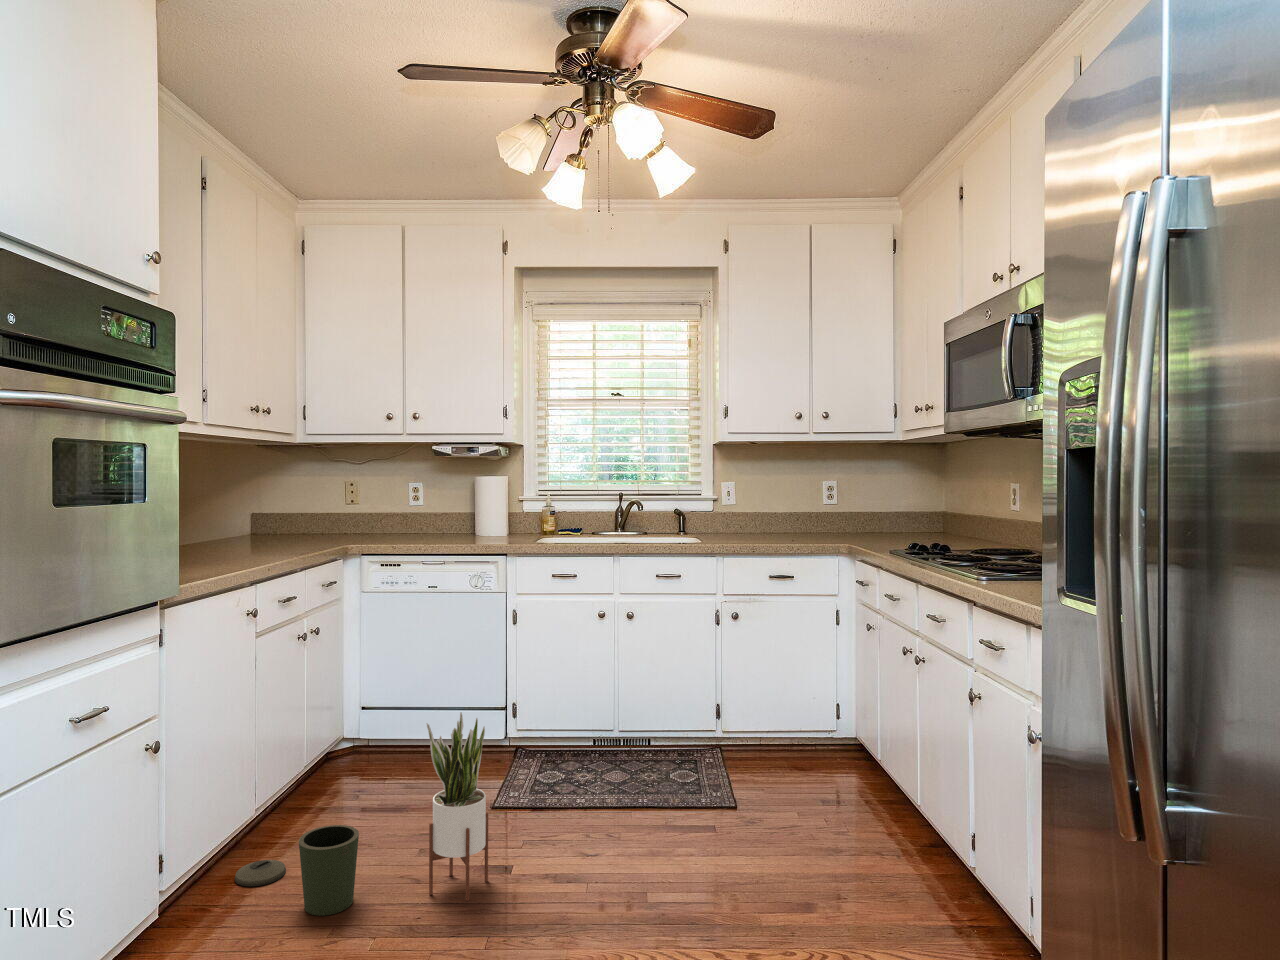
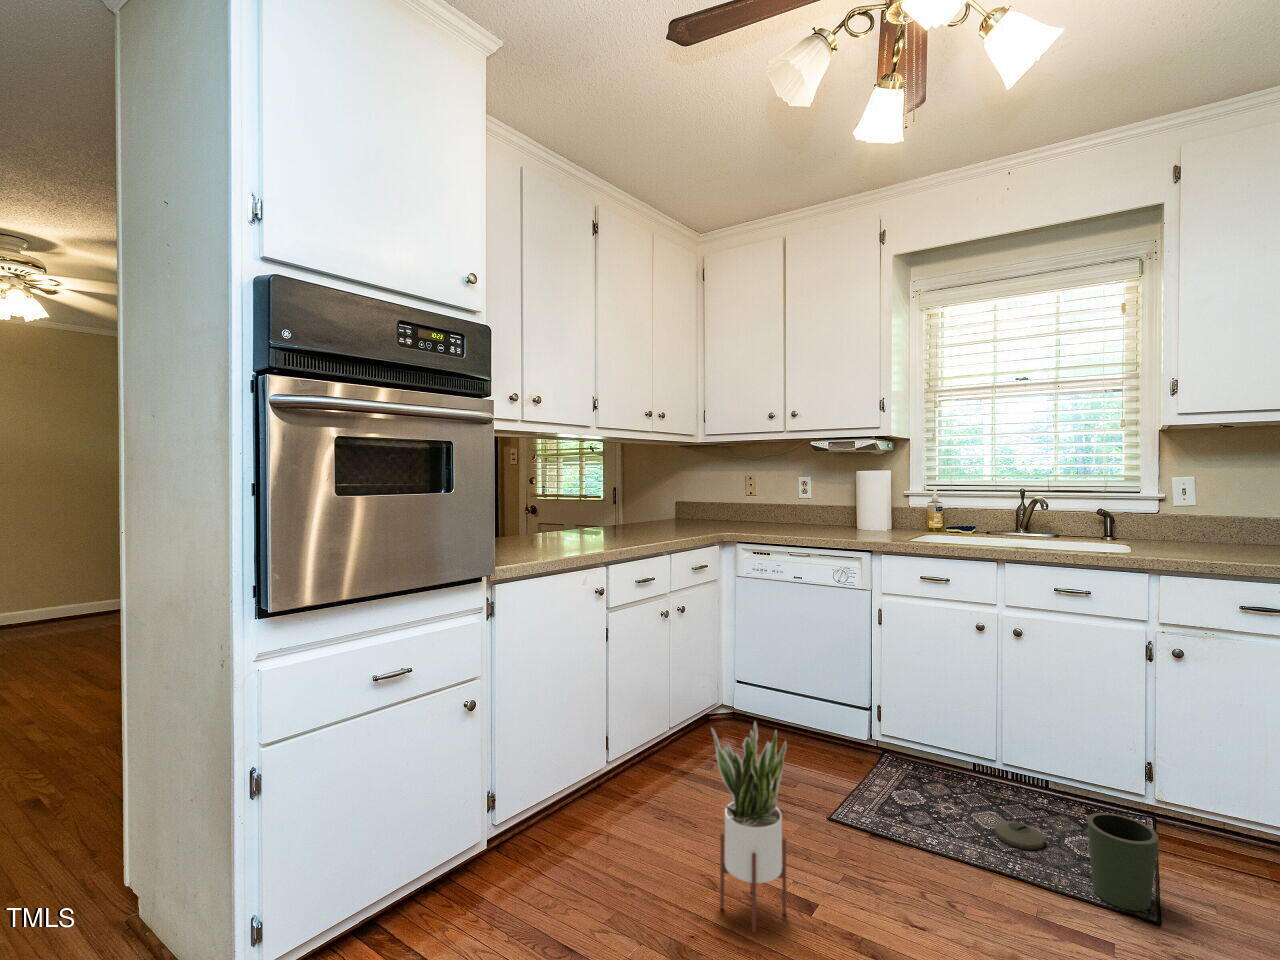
trash can: present [235,825,359,916] -> present [994,813,1158,911]

